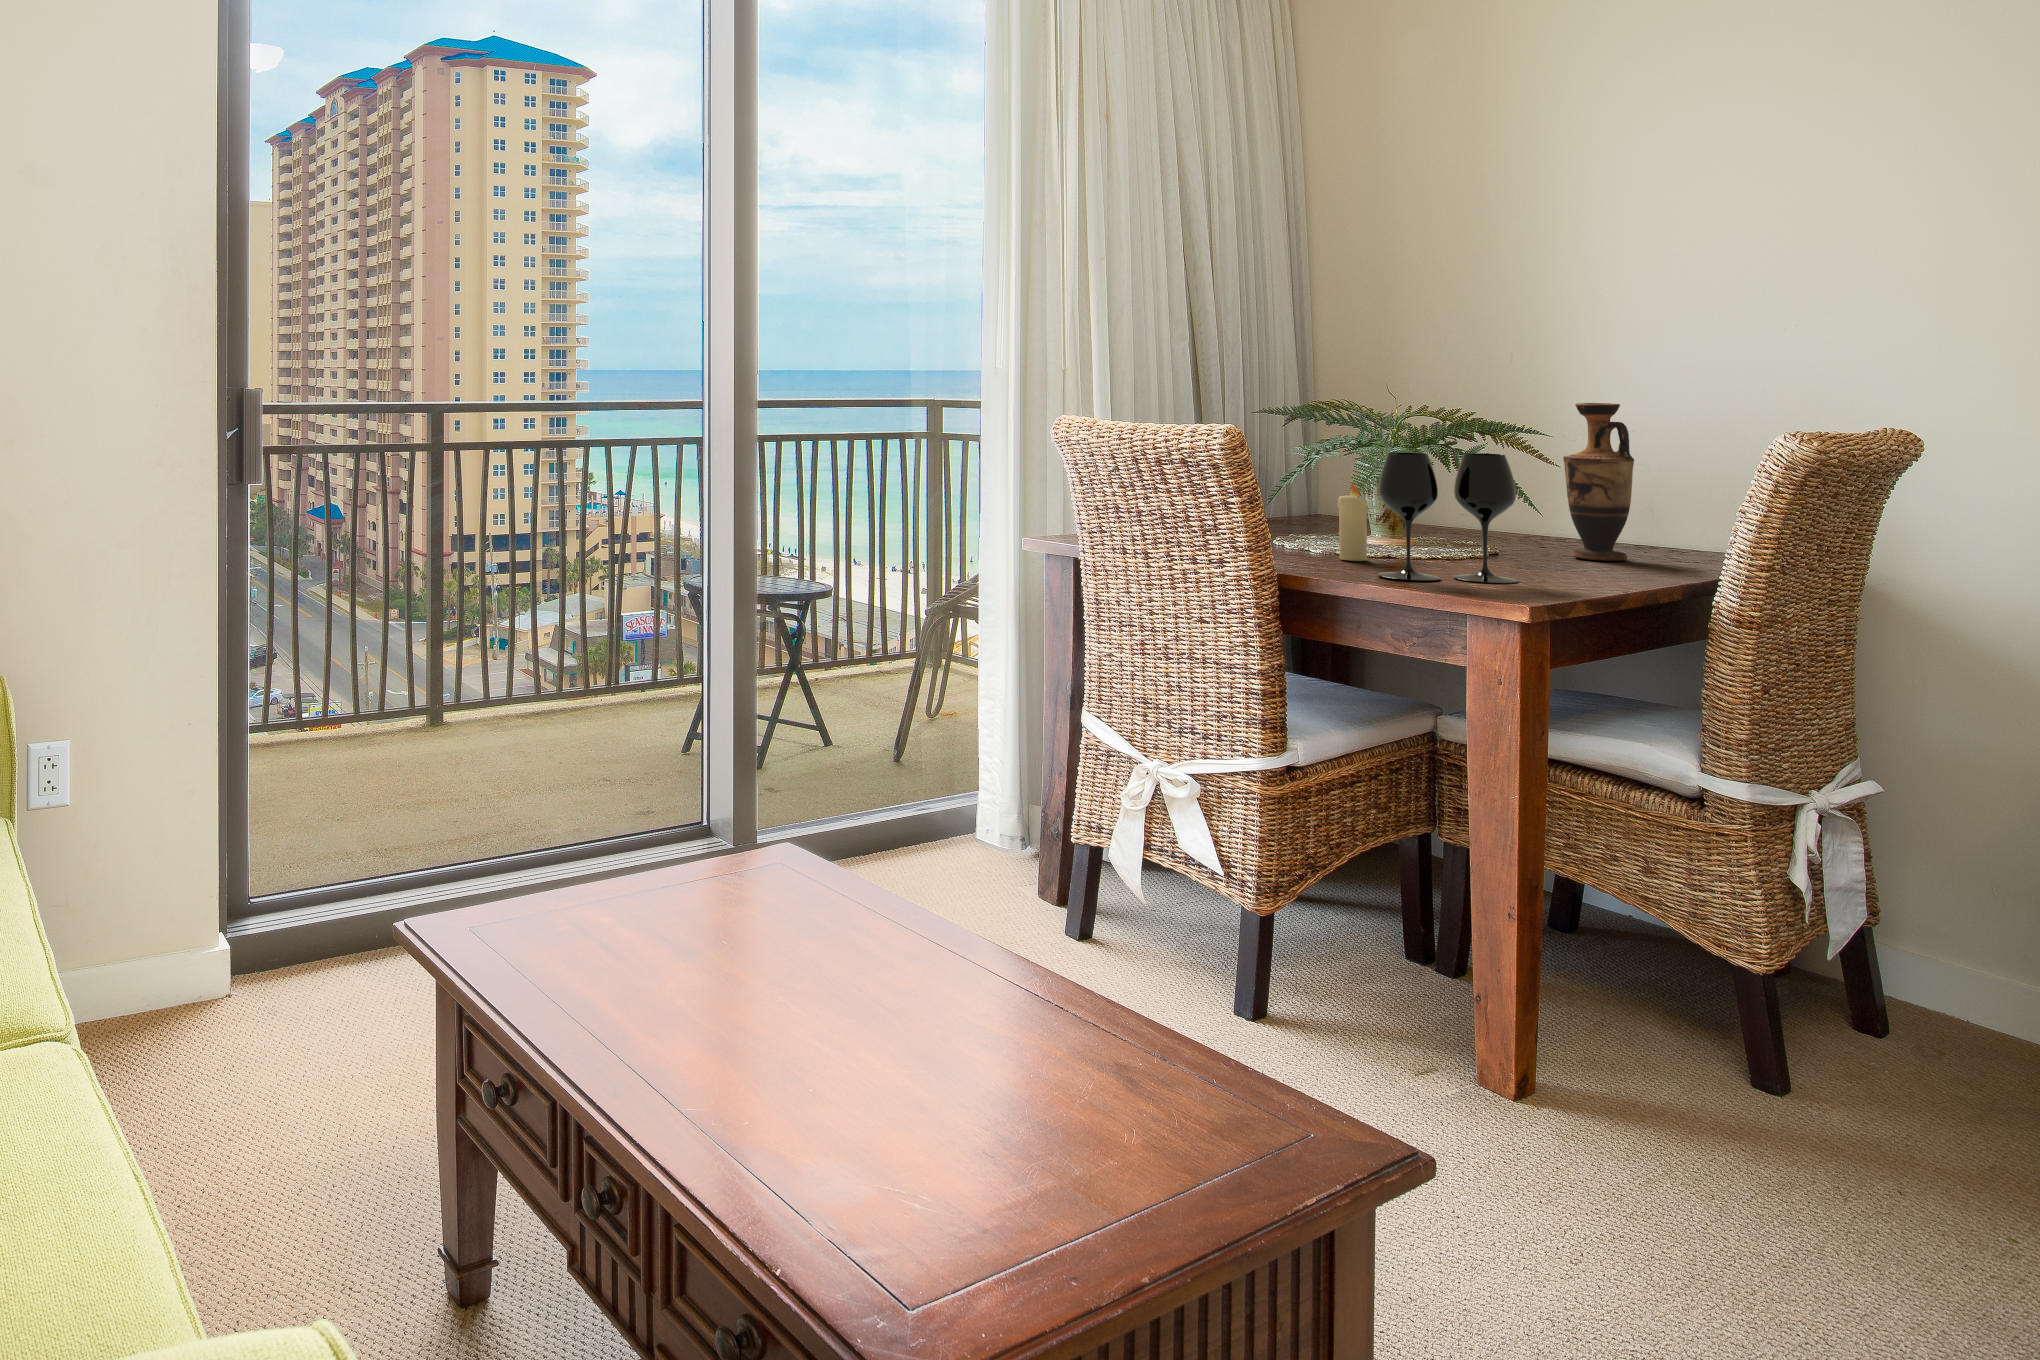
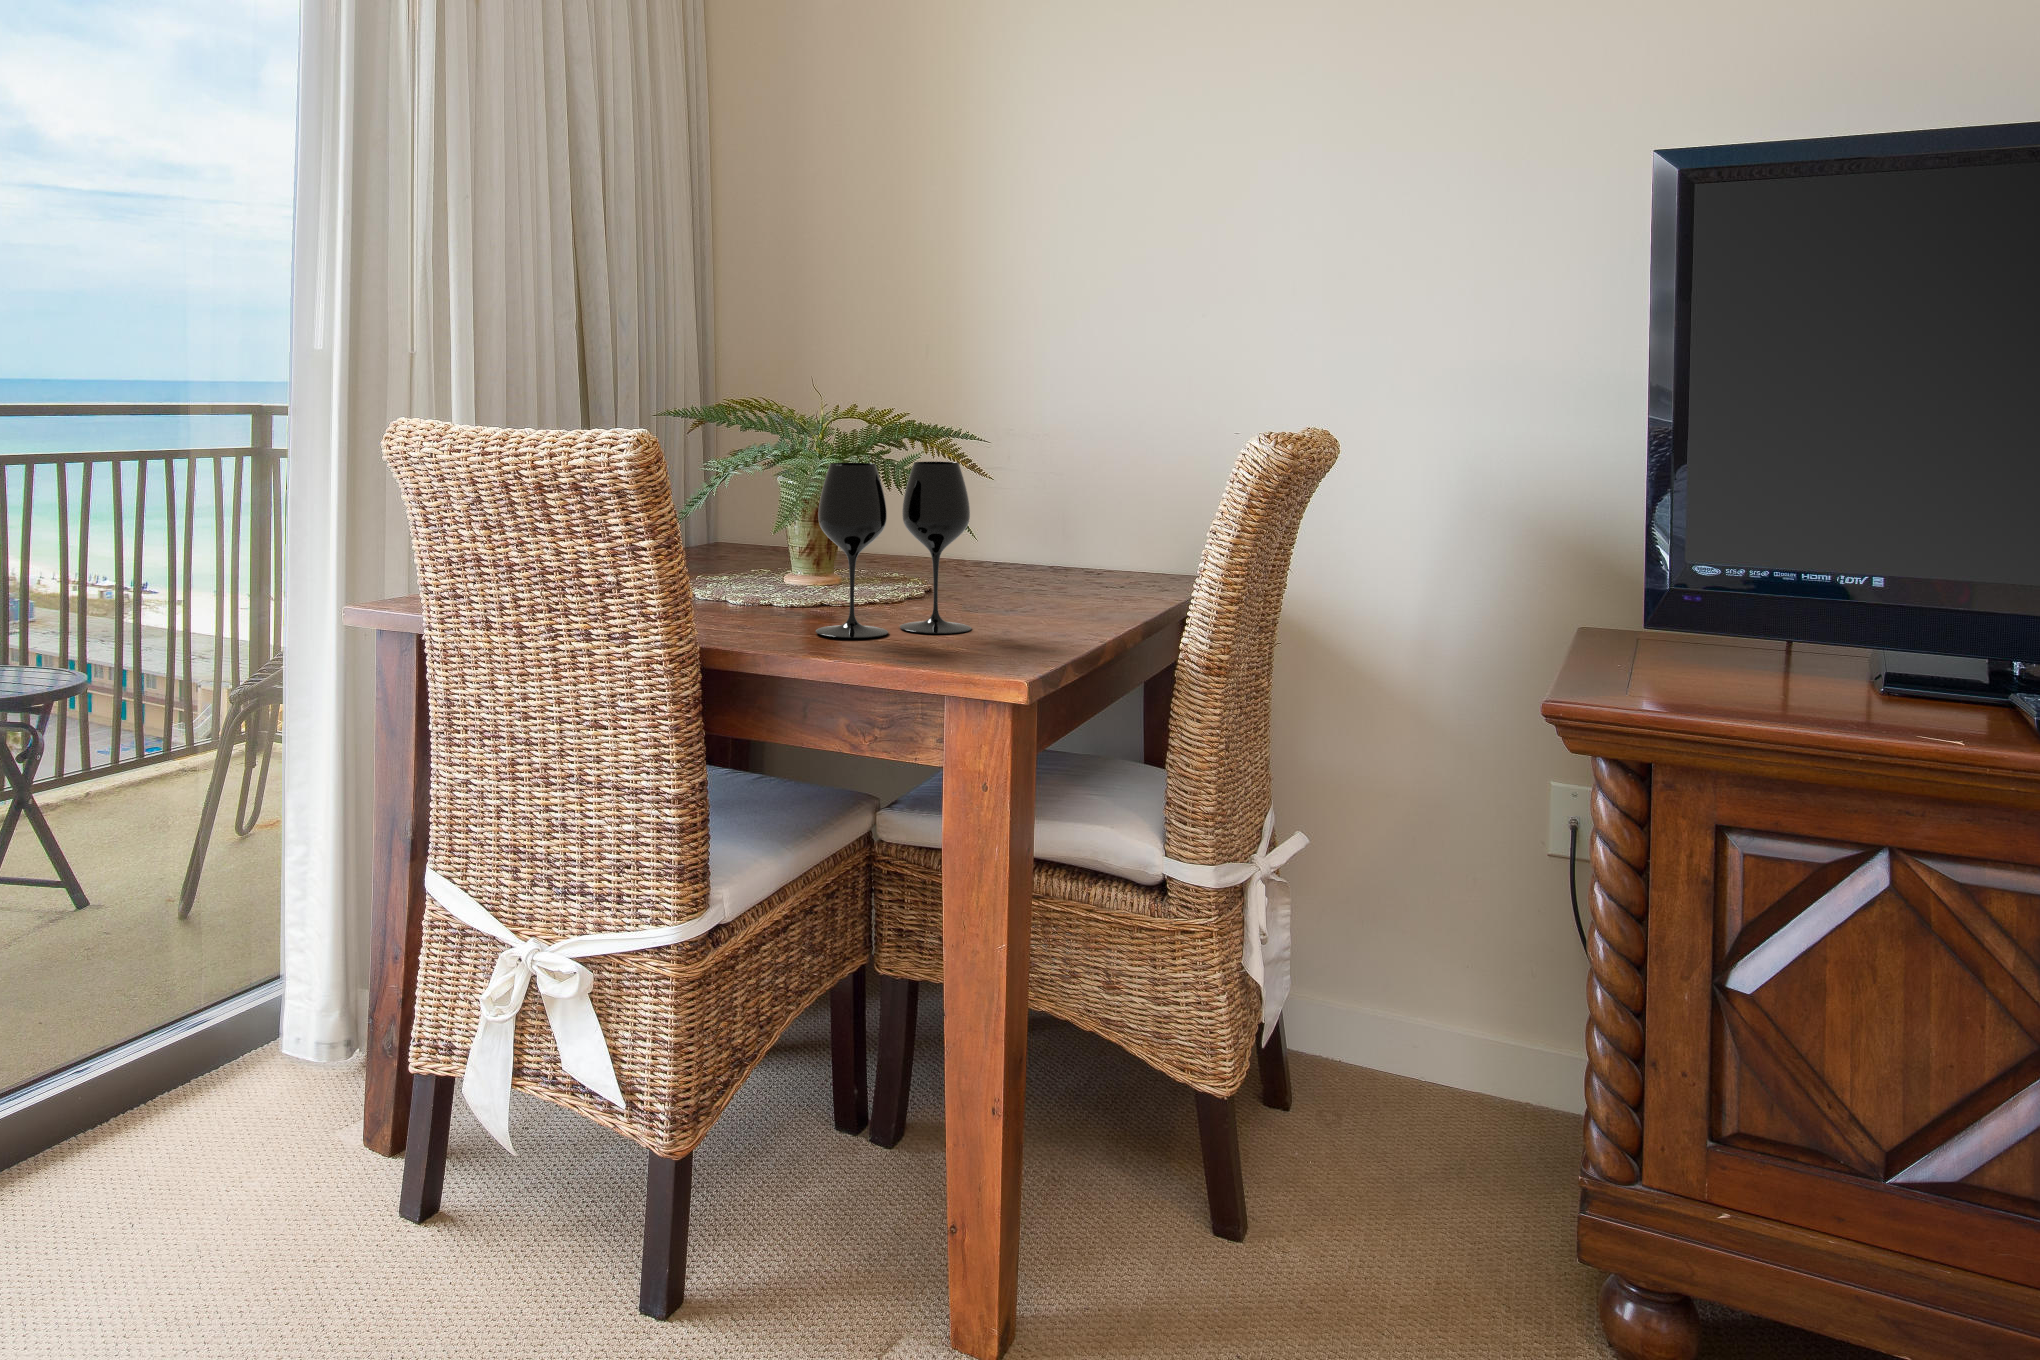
vase: present [1563,403,1634,561] -> none [994,397,1063,587]
candle: present [1337,483,1368,561] -> none [761,505,796,610]

